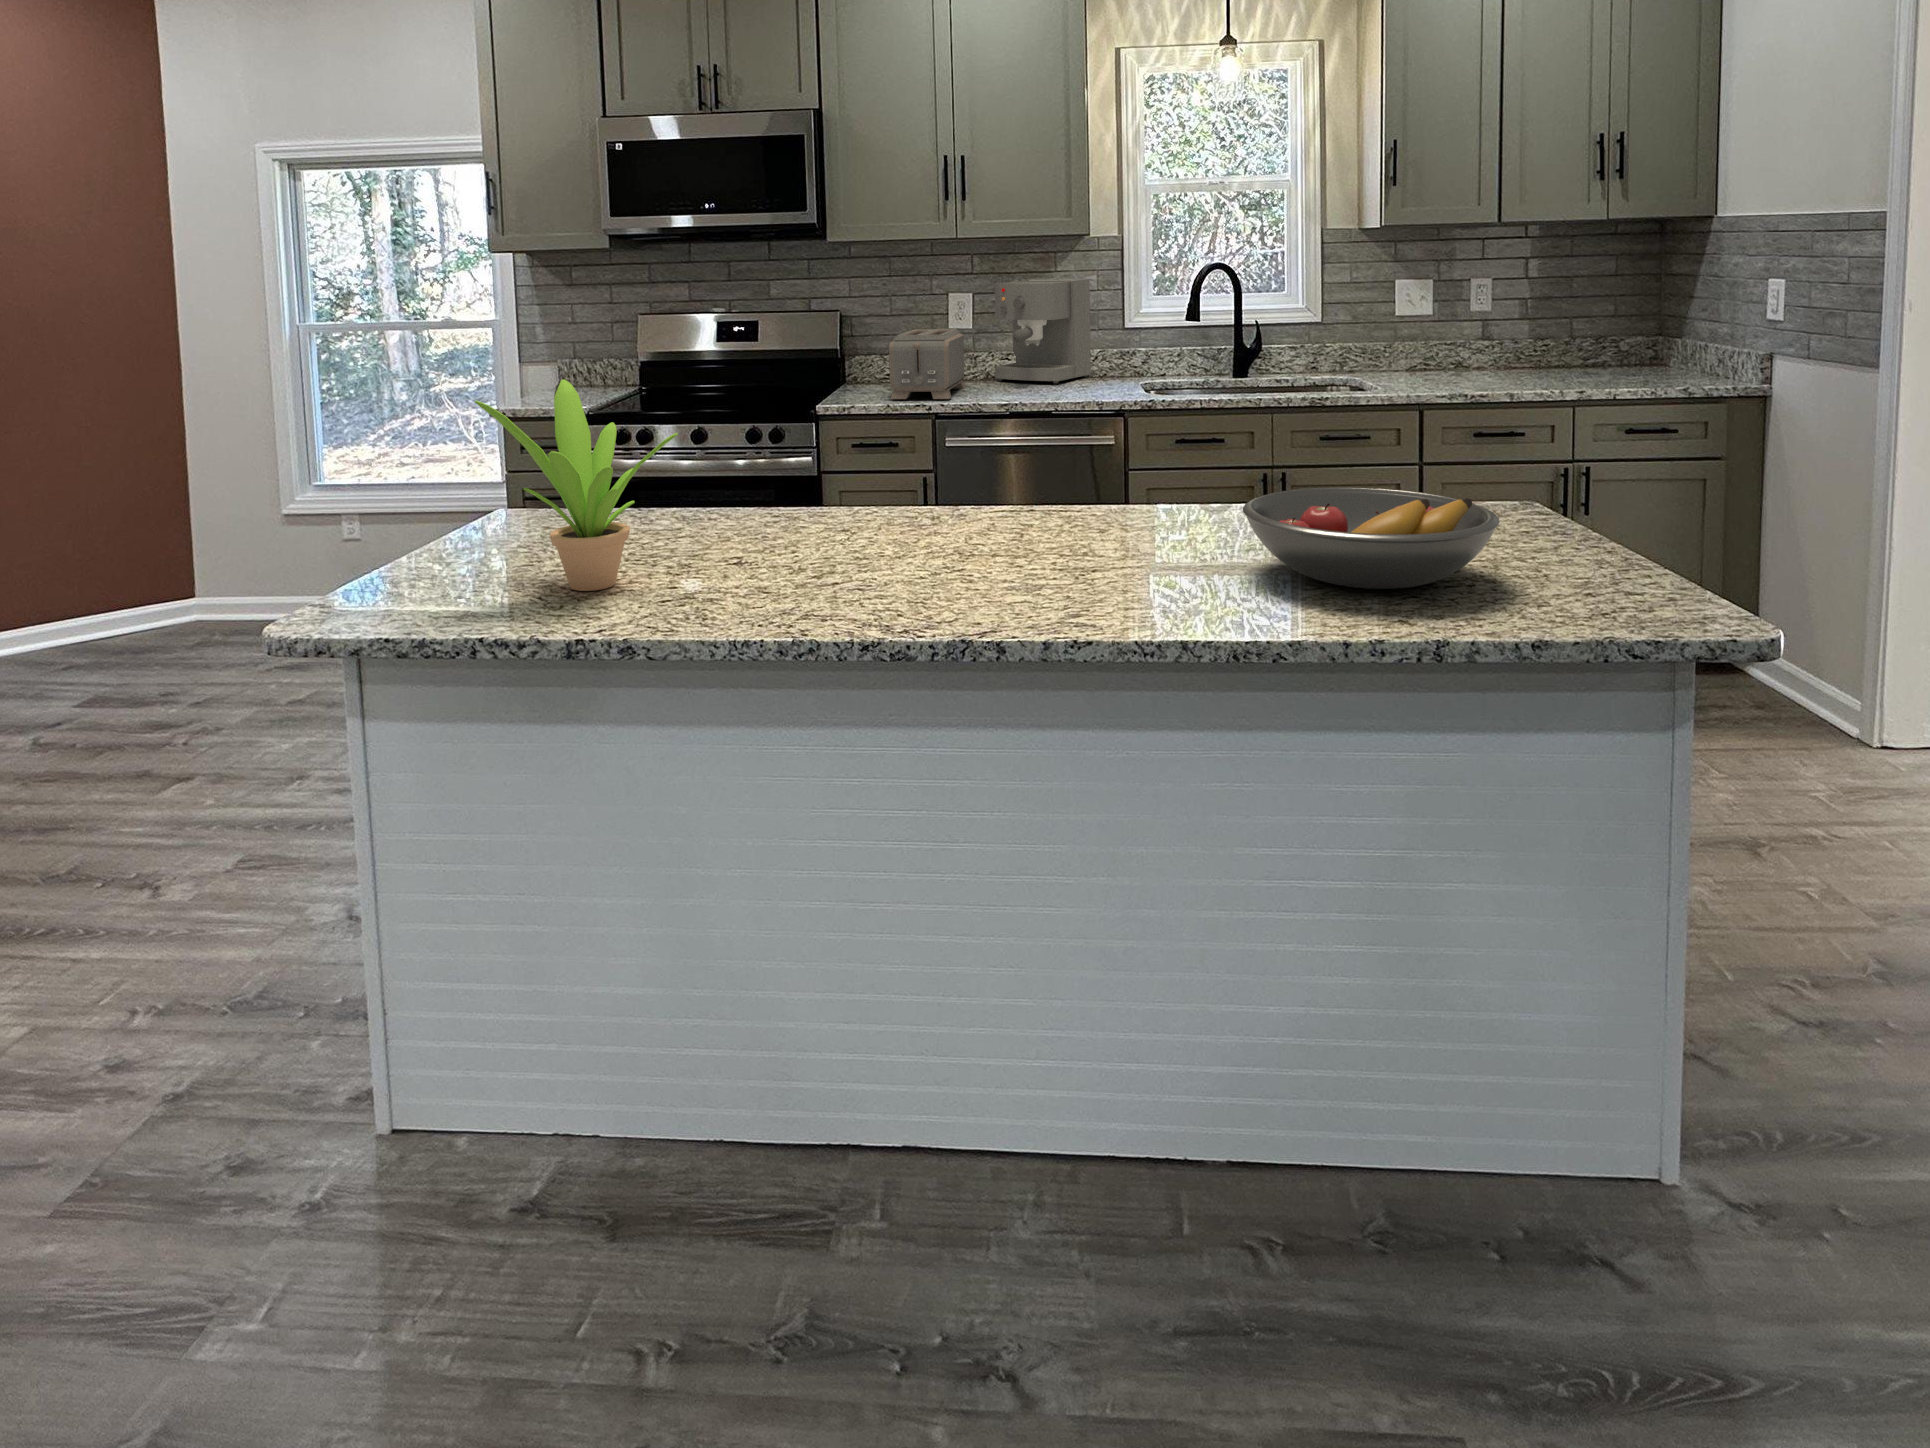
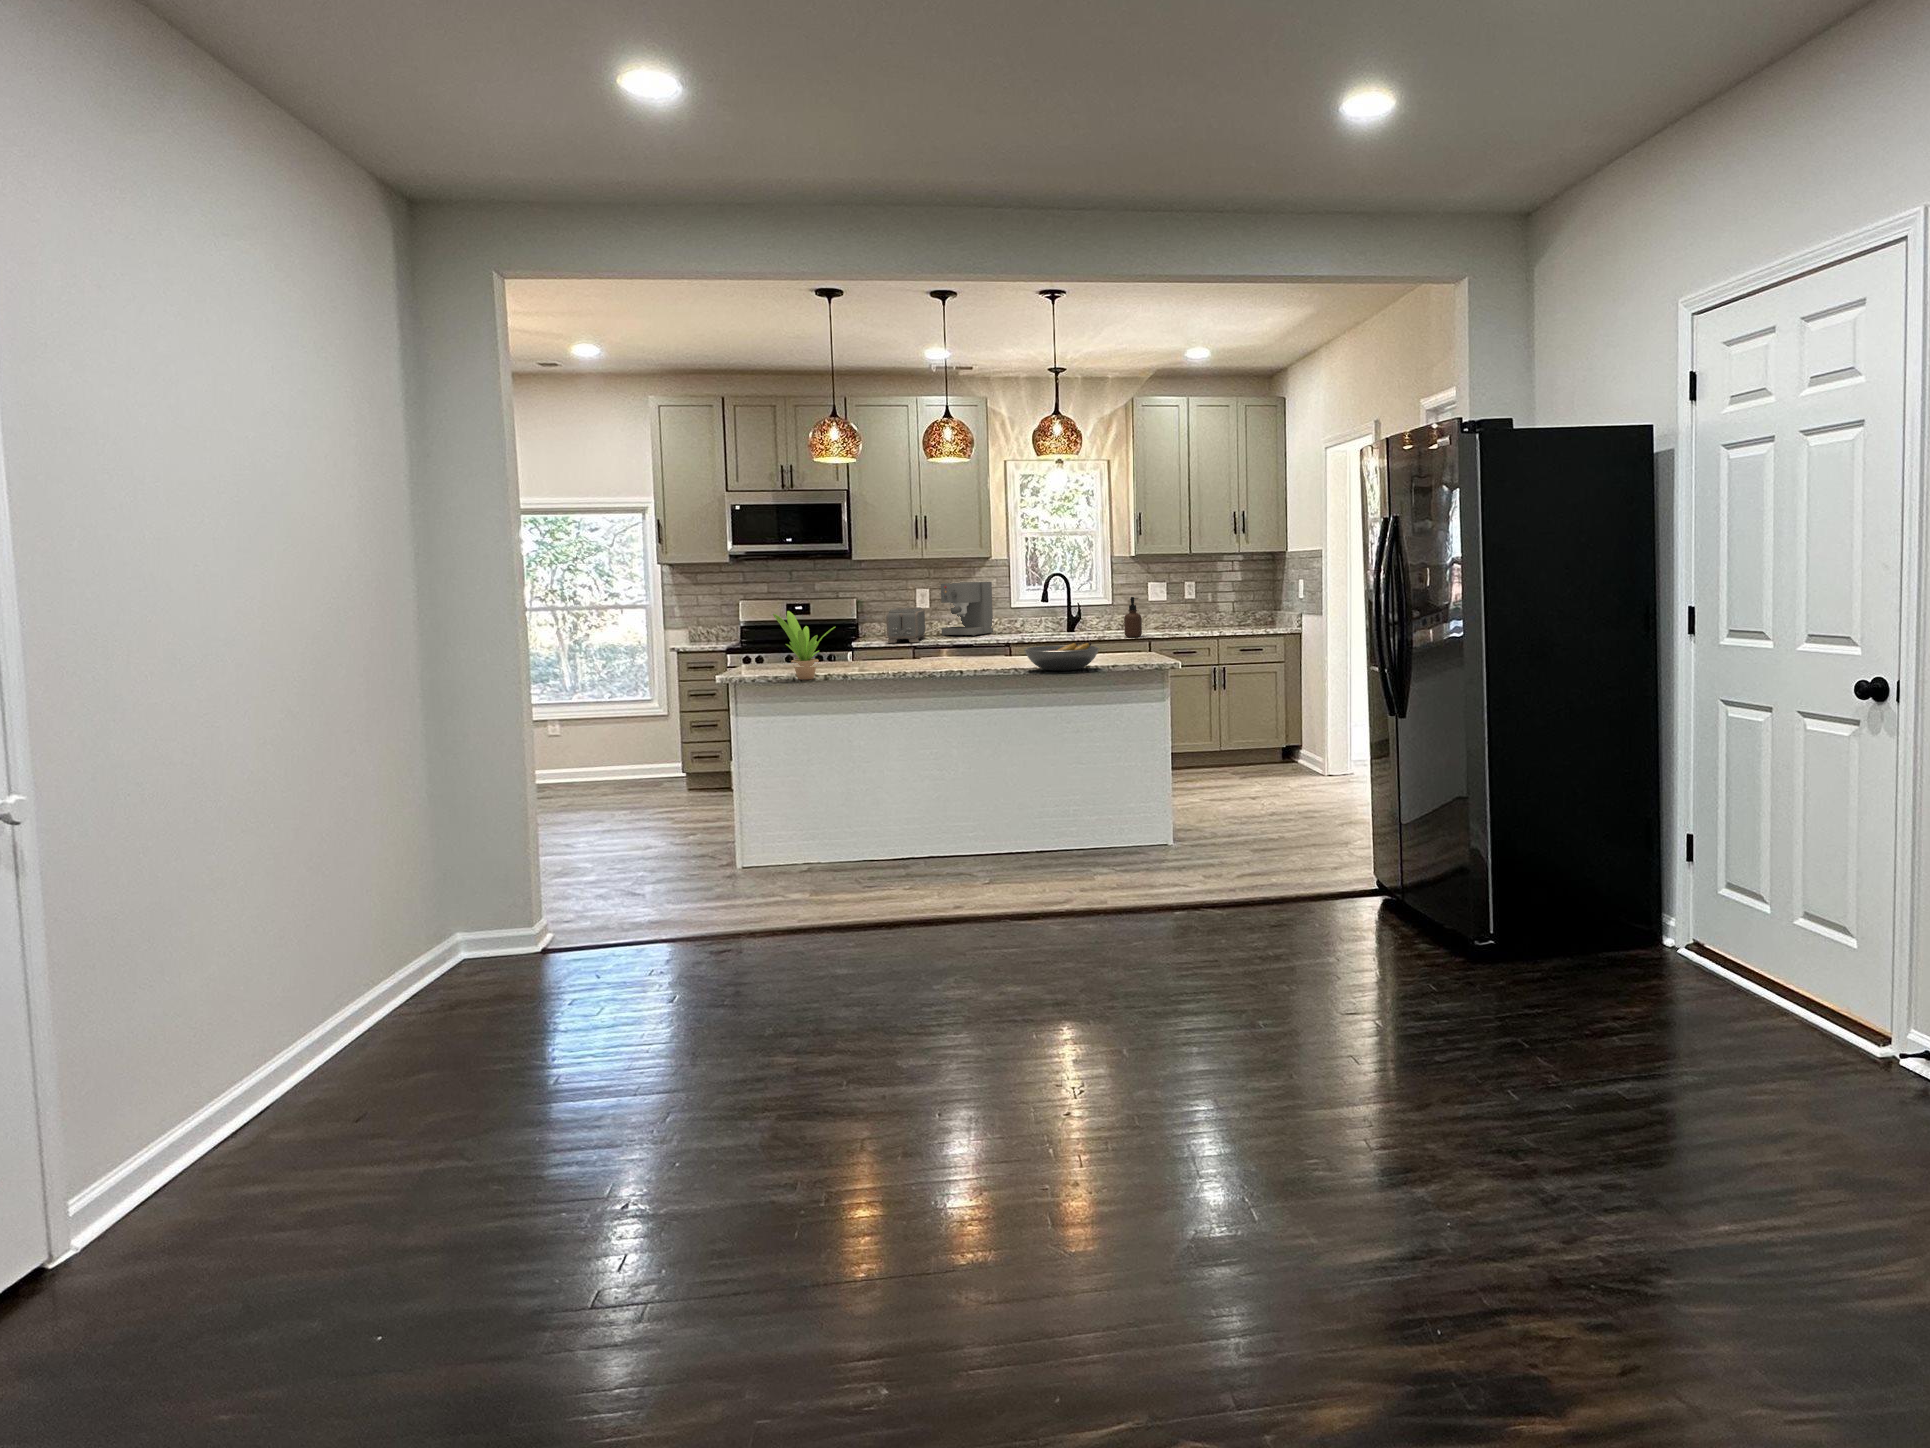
soap dispenser: none [1369,313,1407,396] -> present [1124,597,1142,637]

